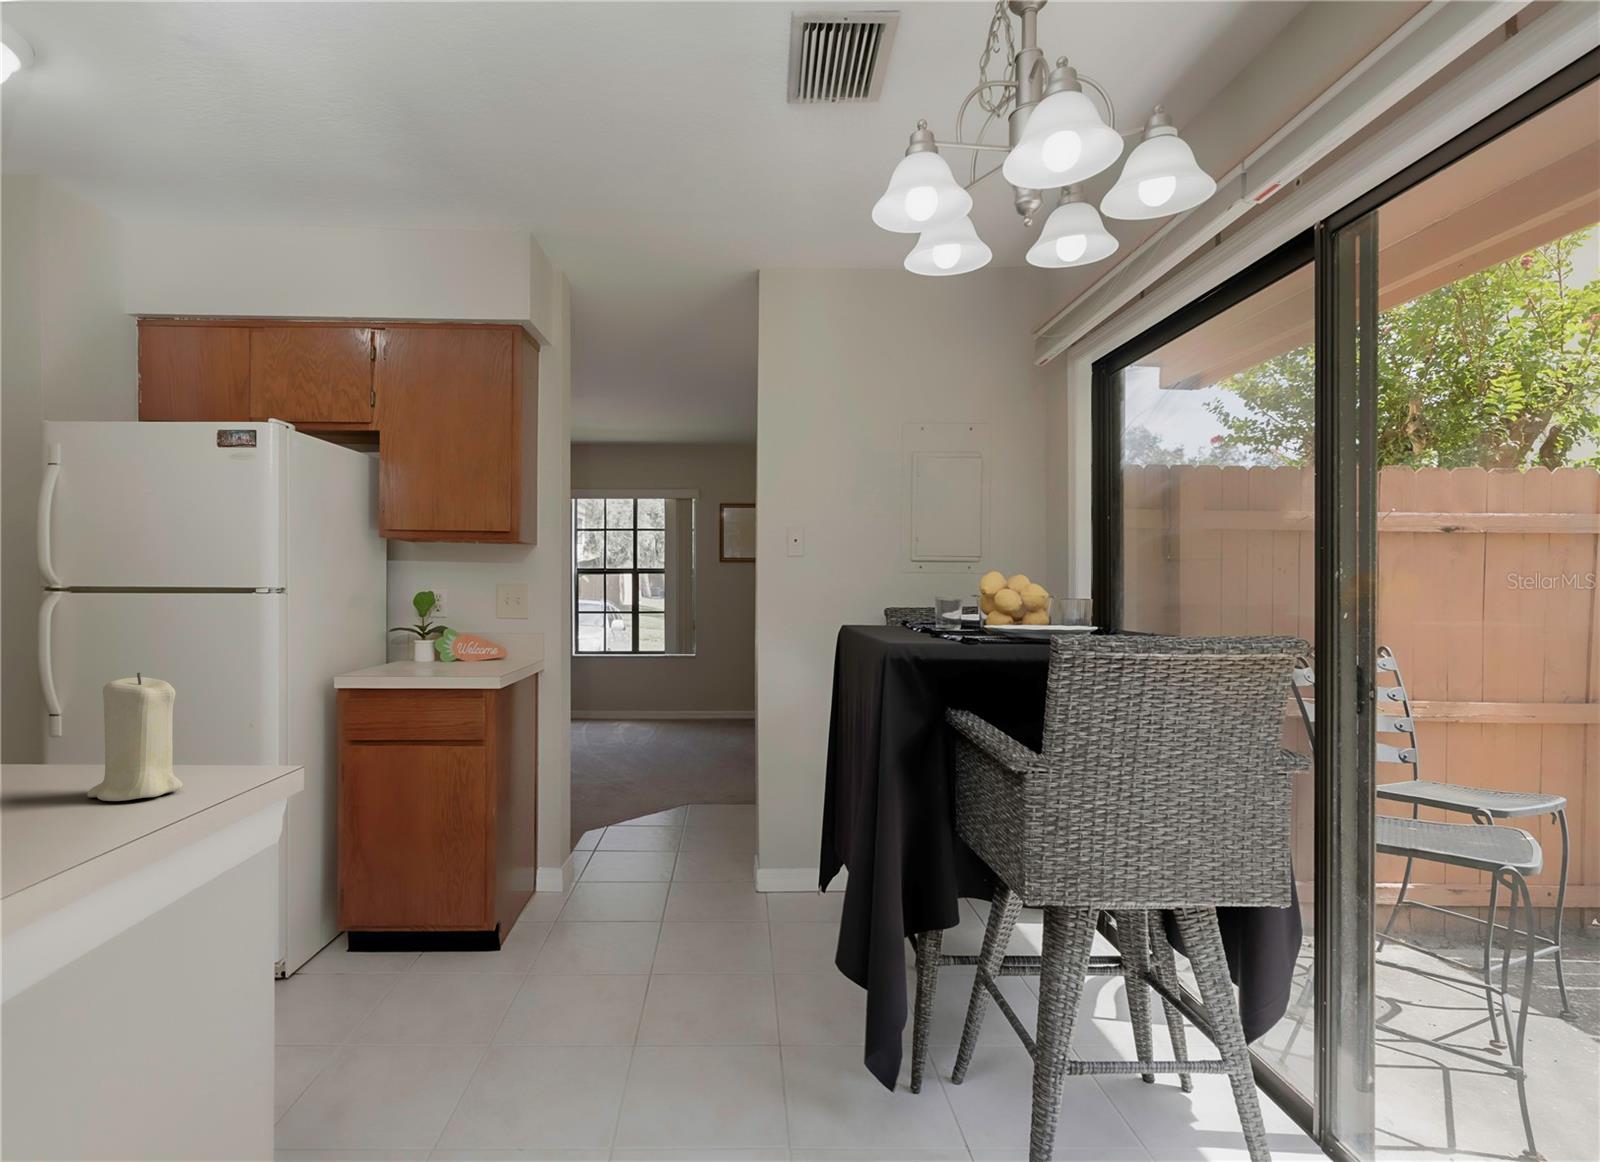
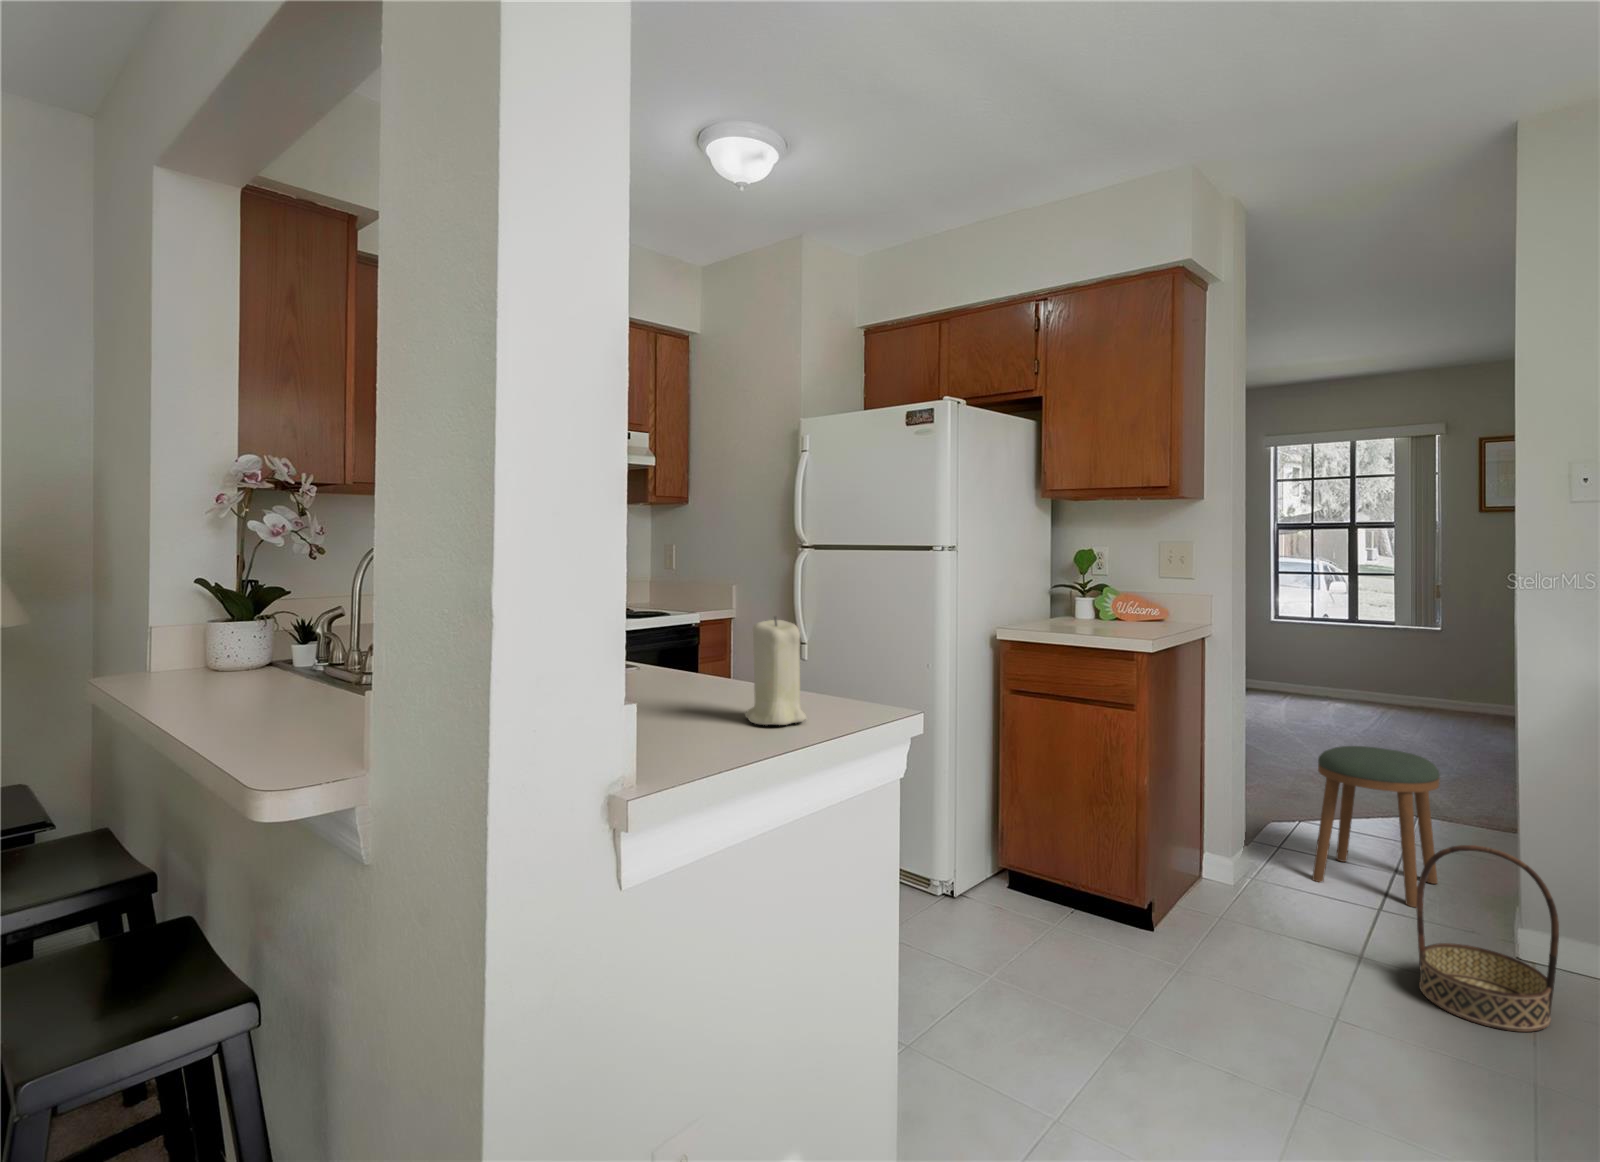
stool: none [622,752,705,873] -> present [1312,746,1440,907]
basket: none [697,812,777,944] -> present [1416,845,1559,1032]

